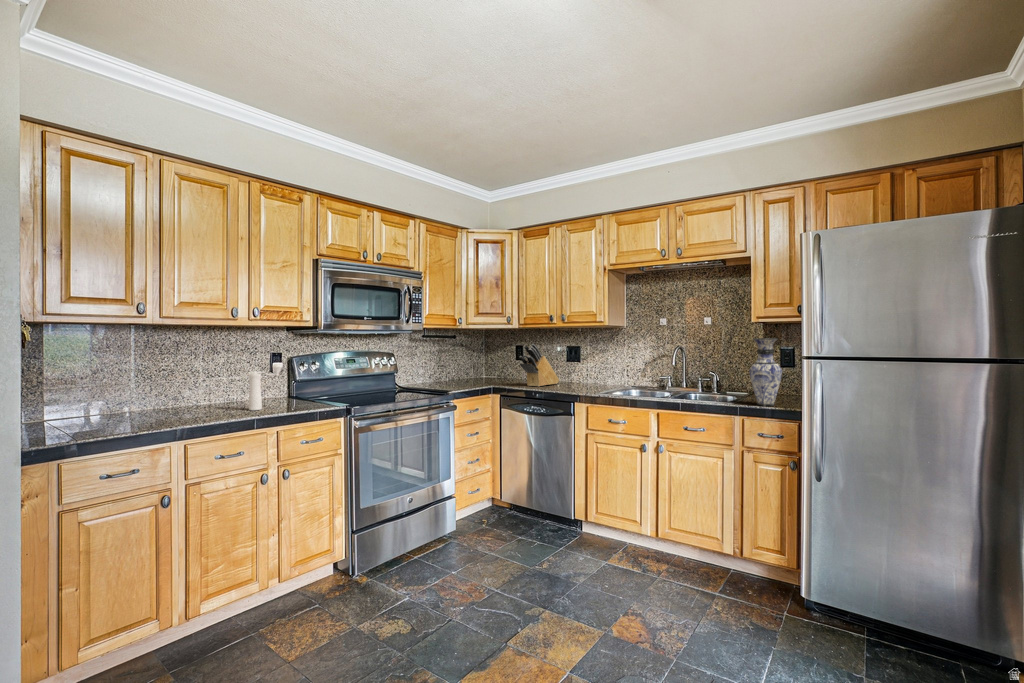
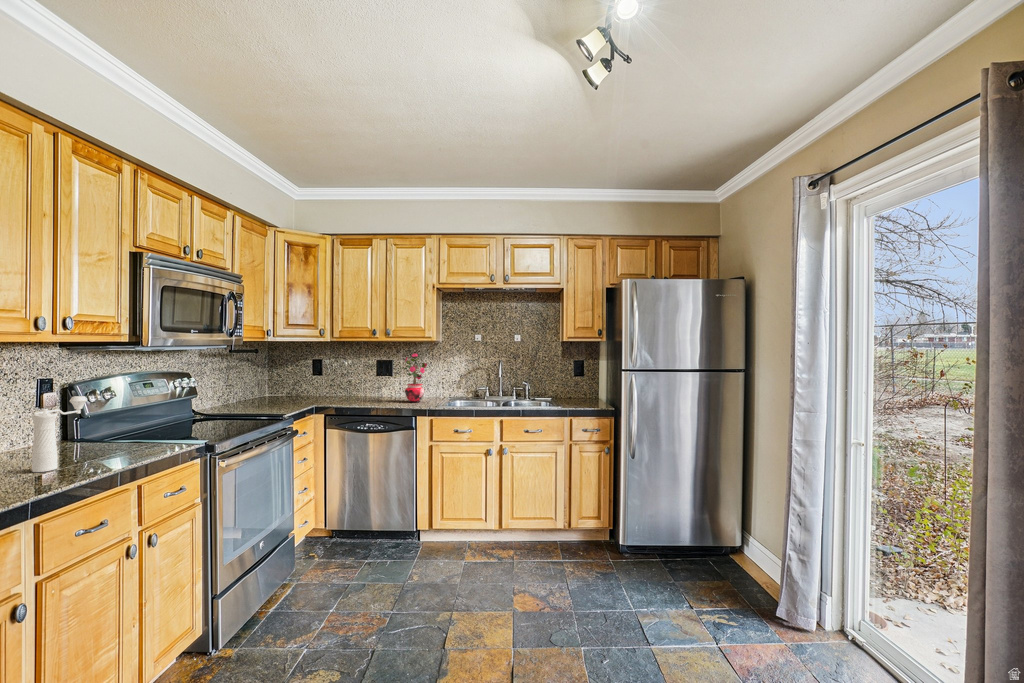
potted plant: none [572,338,602,390] -> present [404,353,427,402]
vase: present [749,338,782,406] -> none [570,354,593,407]
knife block: present [520,344,559,387] -> none [342,358,373,402]

